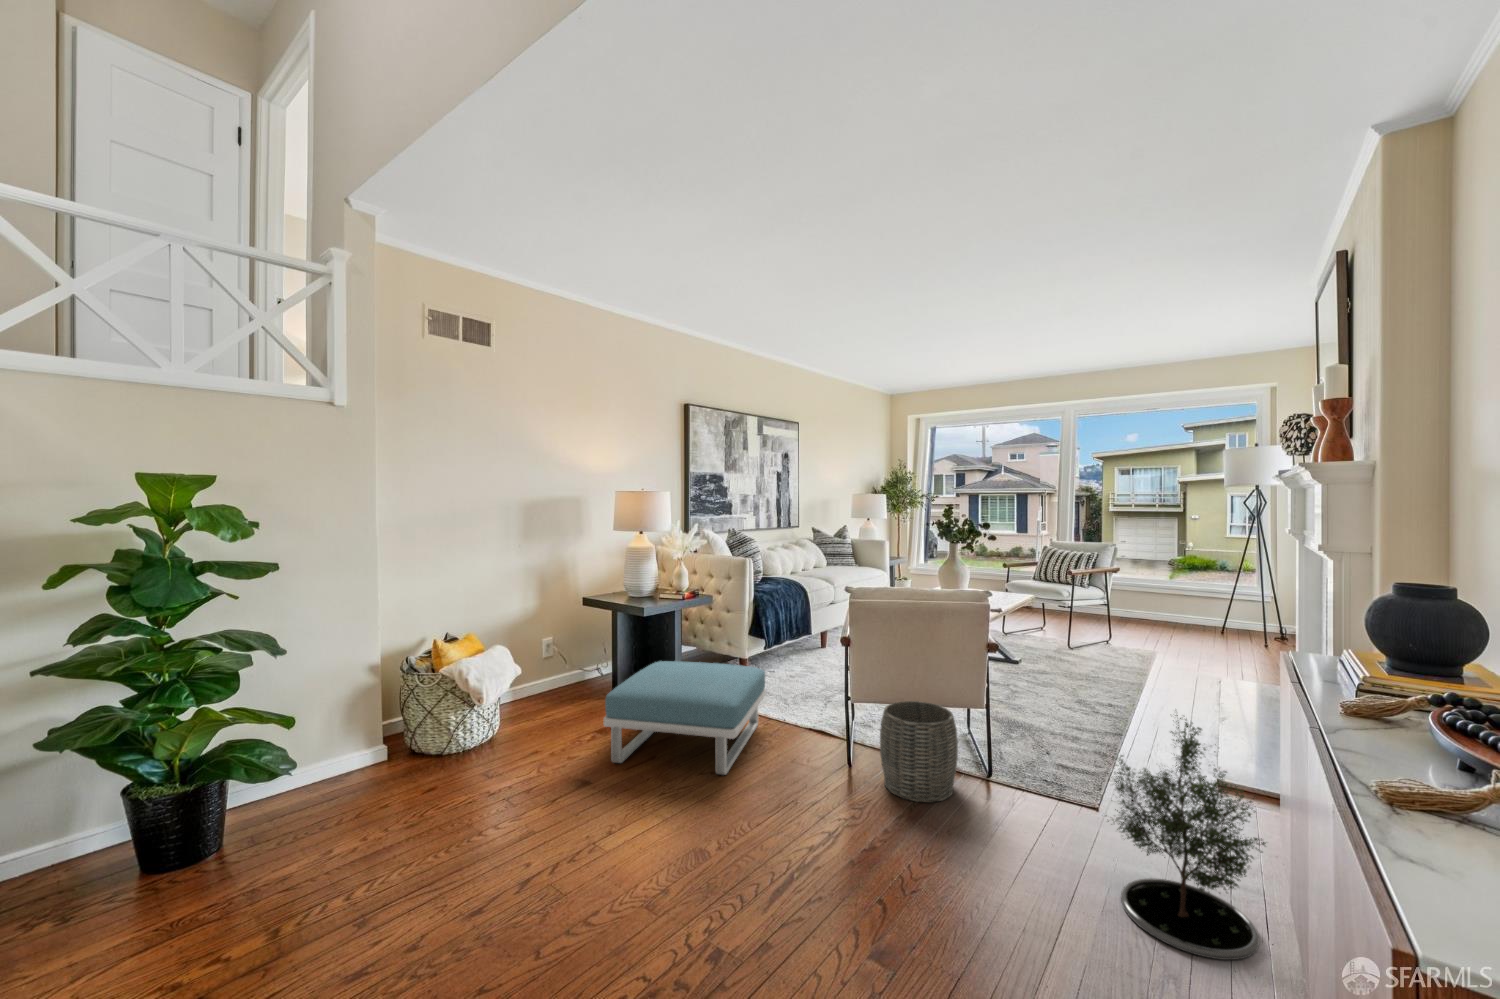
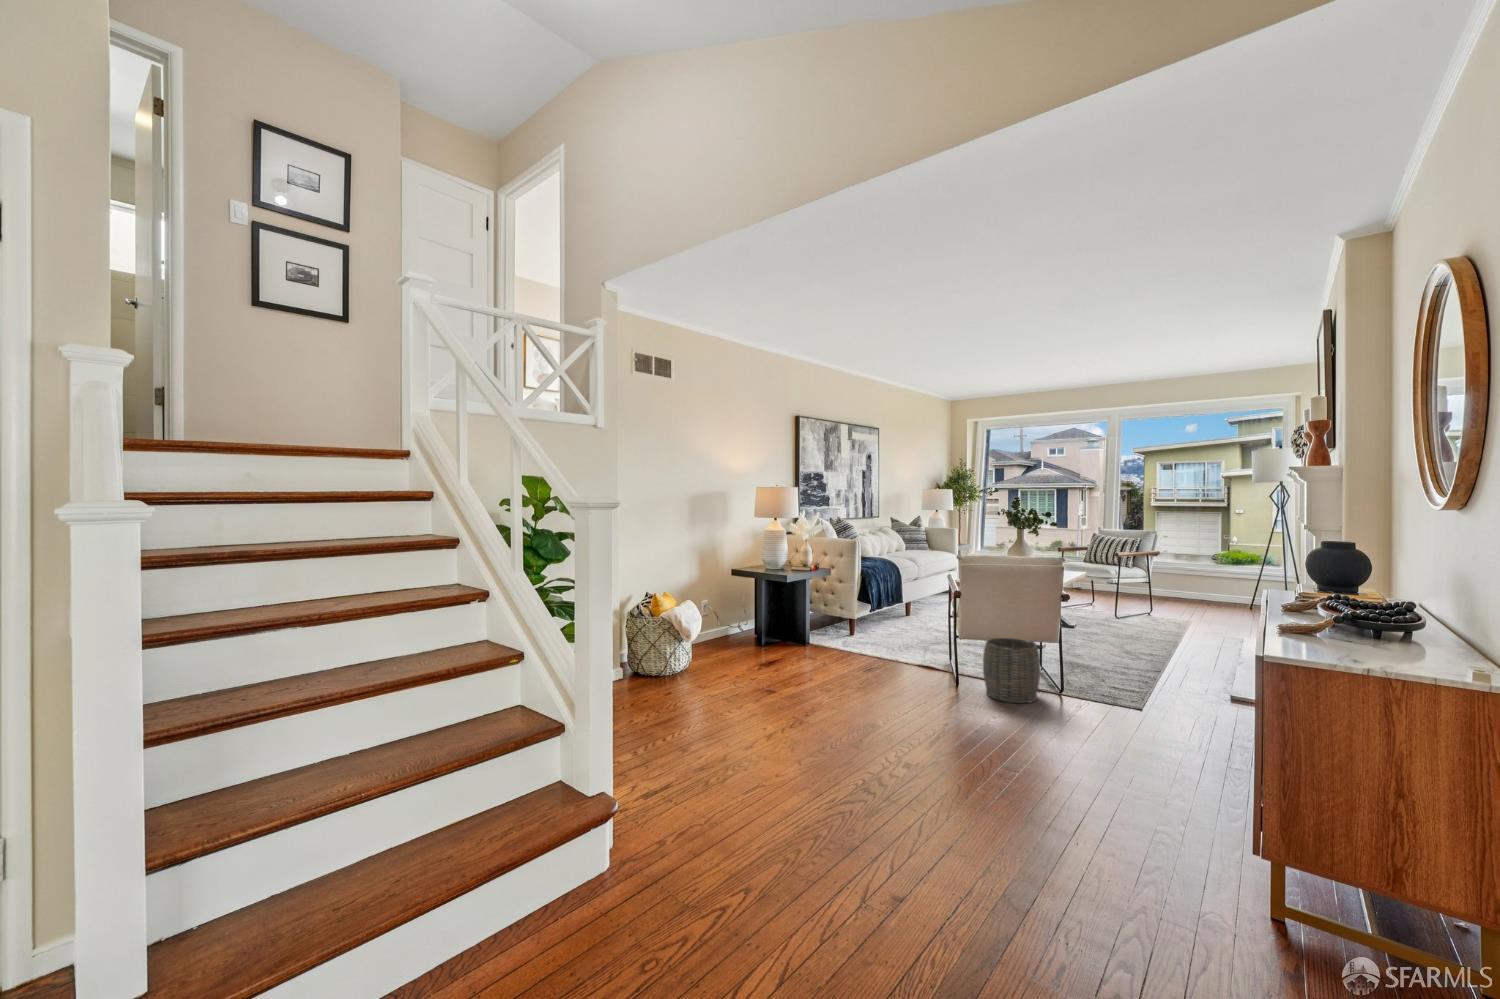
footstool: present [604,661,766,775] -> none [780,615,887,688]
potted tree: present [1106,715,1266,960] -> none [1144,626,1250,771]

